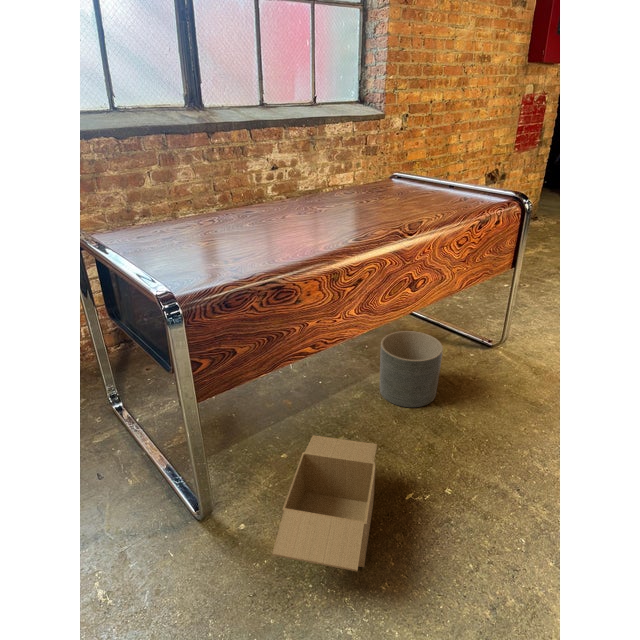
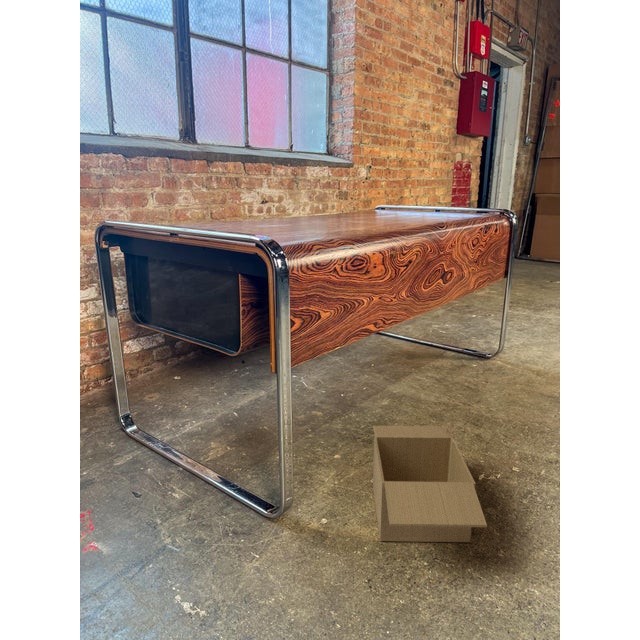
planter: present [380,331,443,407] -> none [403,337,466,409]

